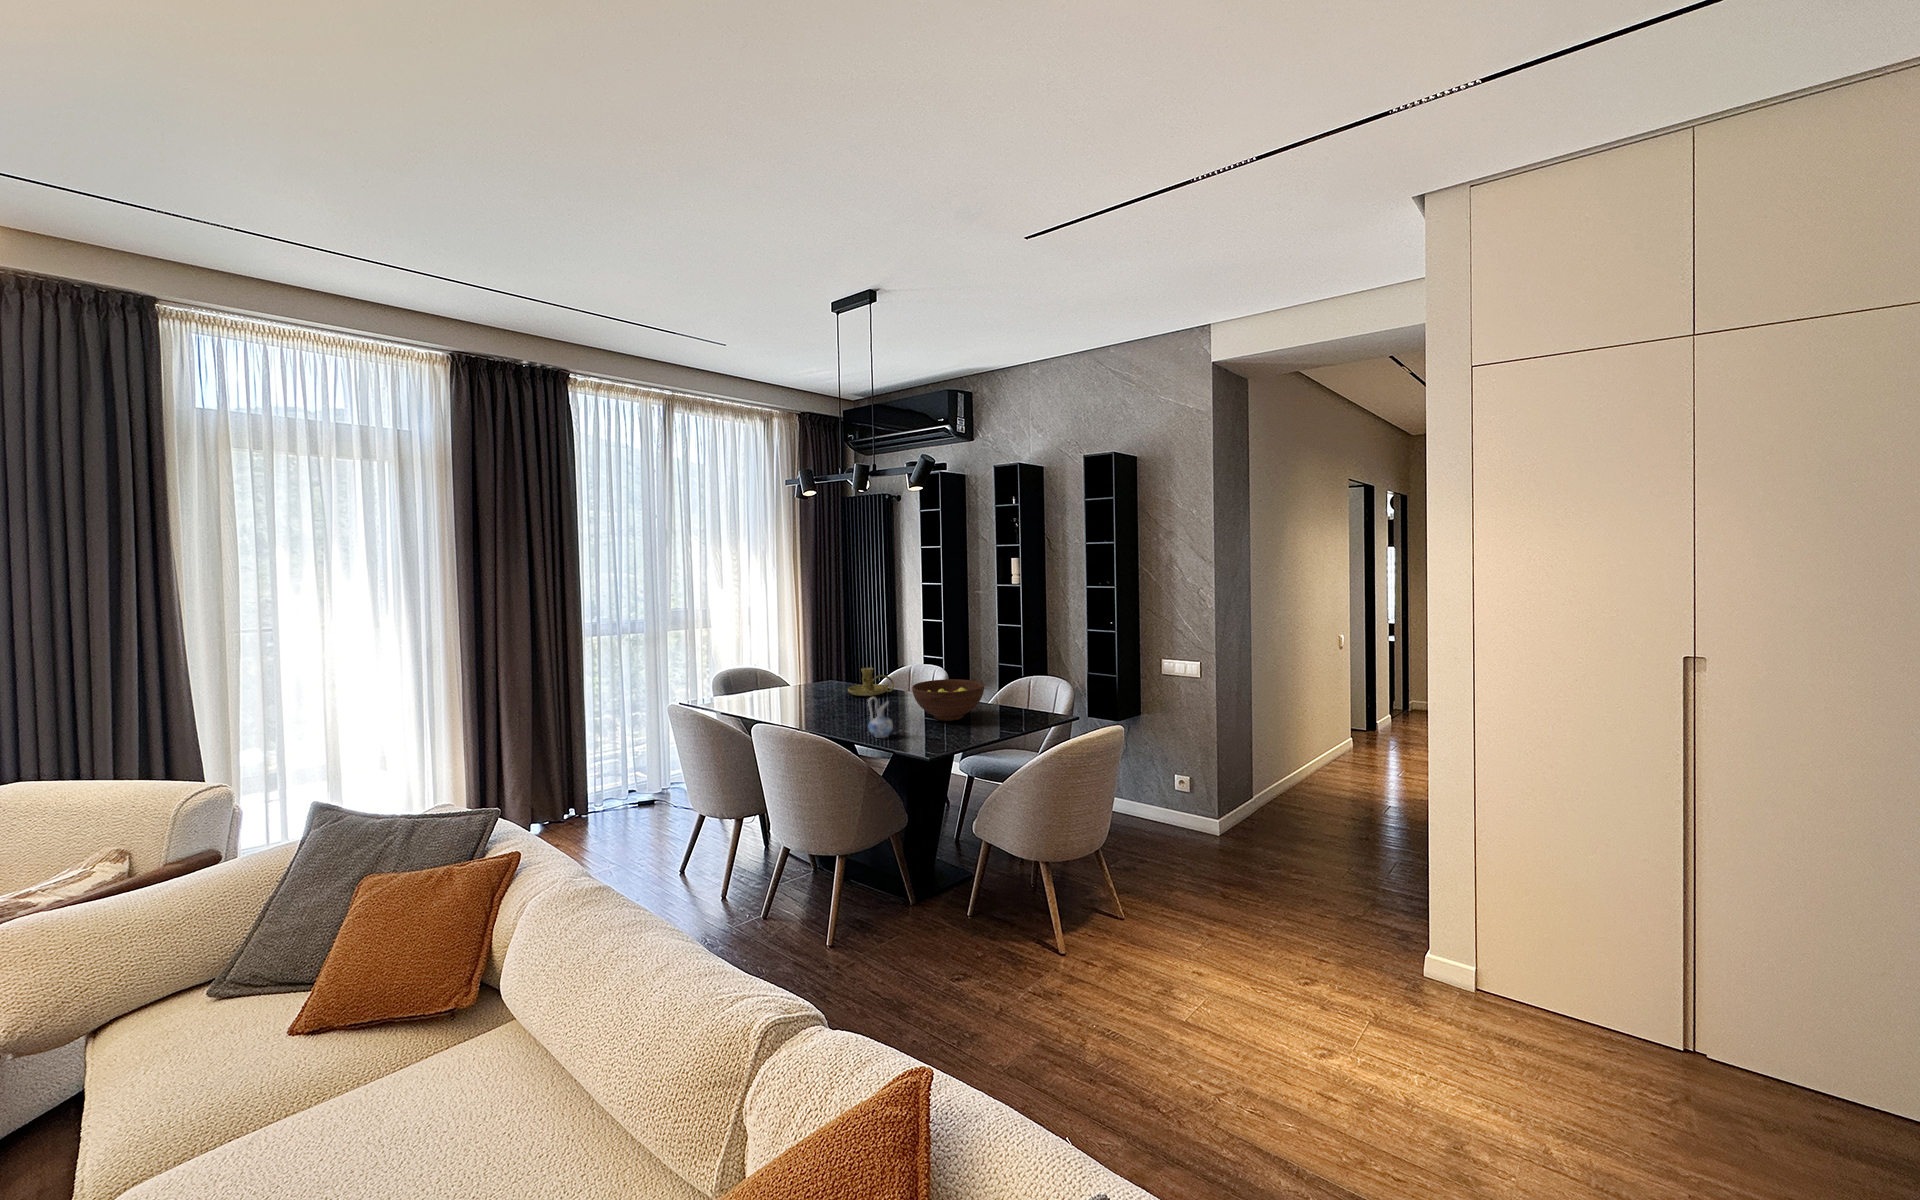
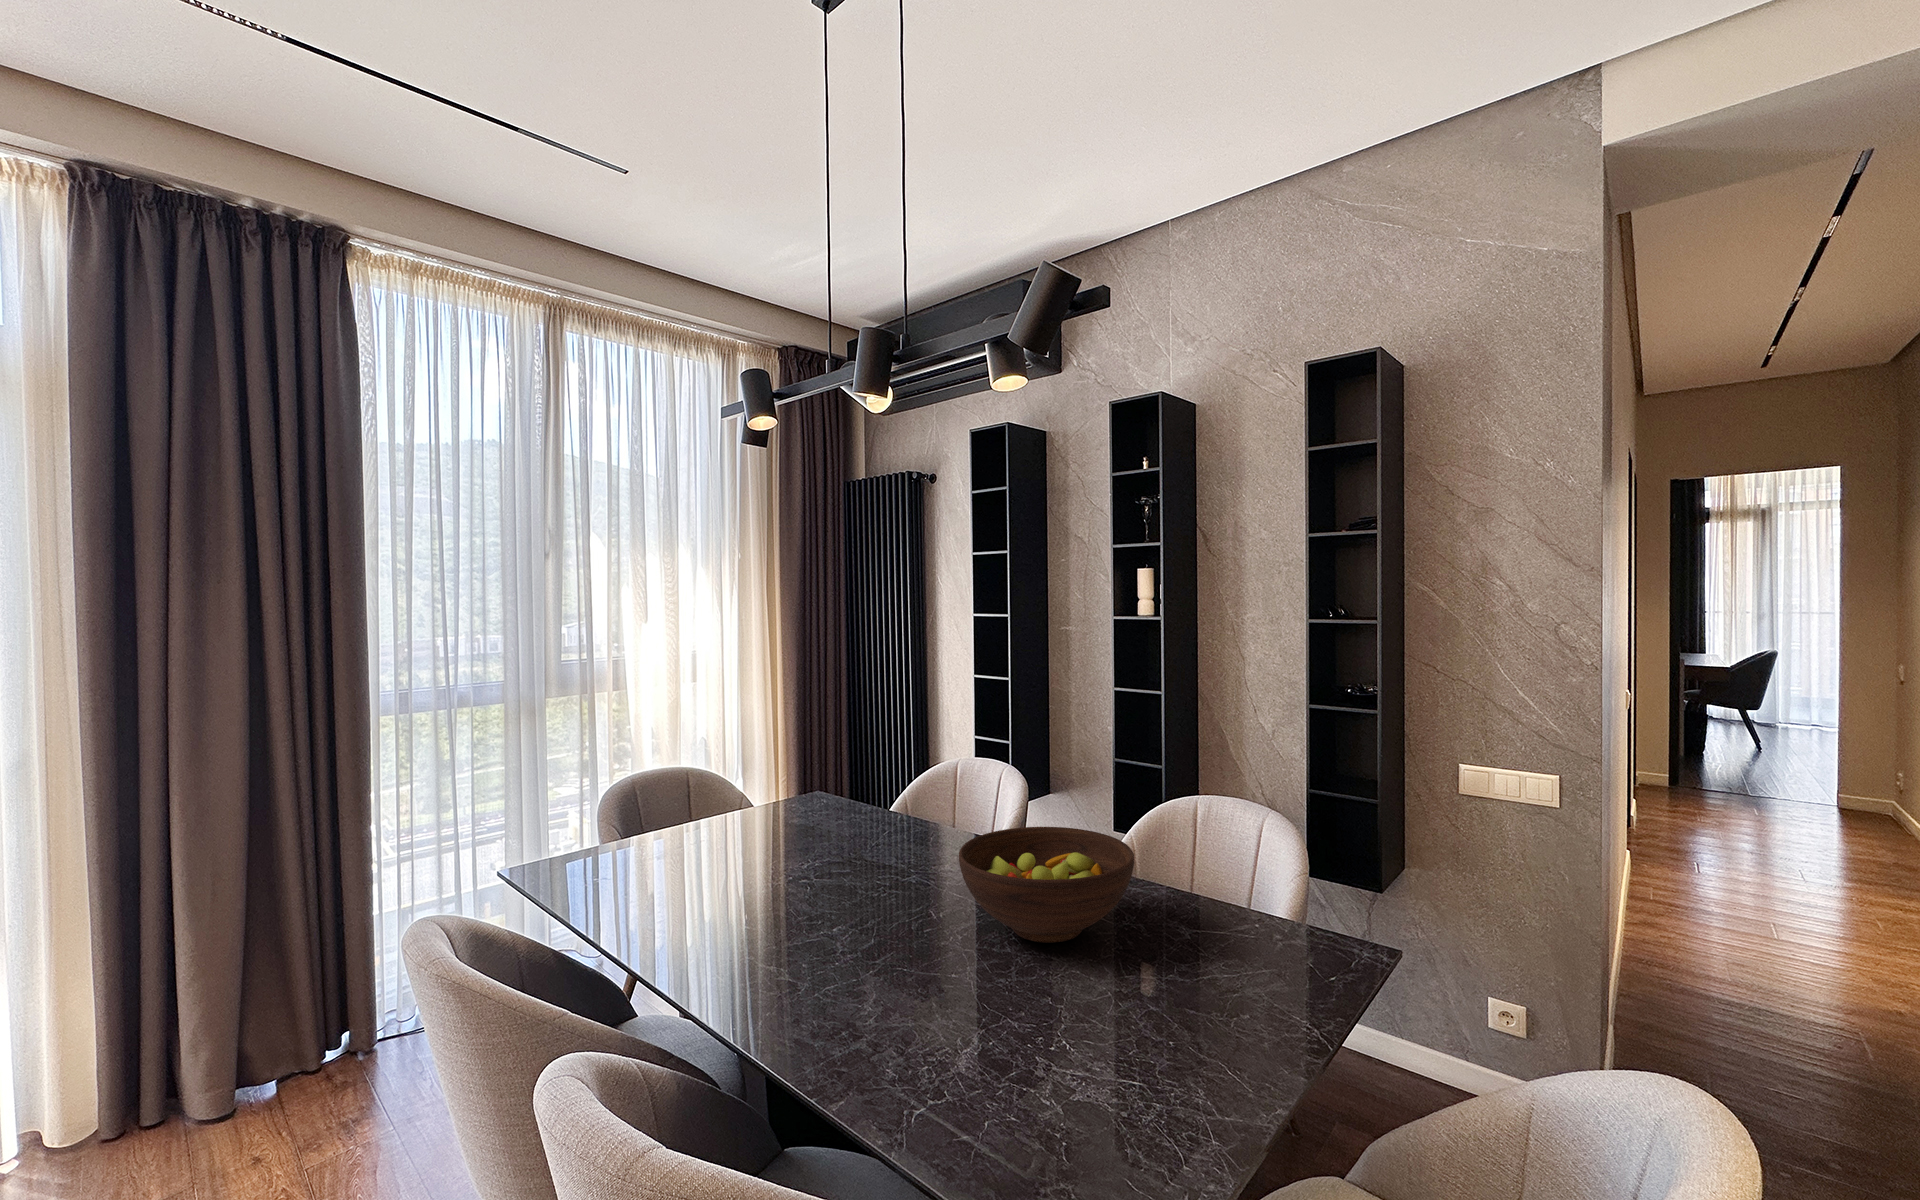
candle holder: present [848,668,894,696] -> none [829,782,922,843]
ceramic pitcher: present [868,697,893,738] -> none [838,906,905,1022]

